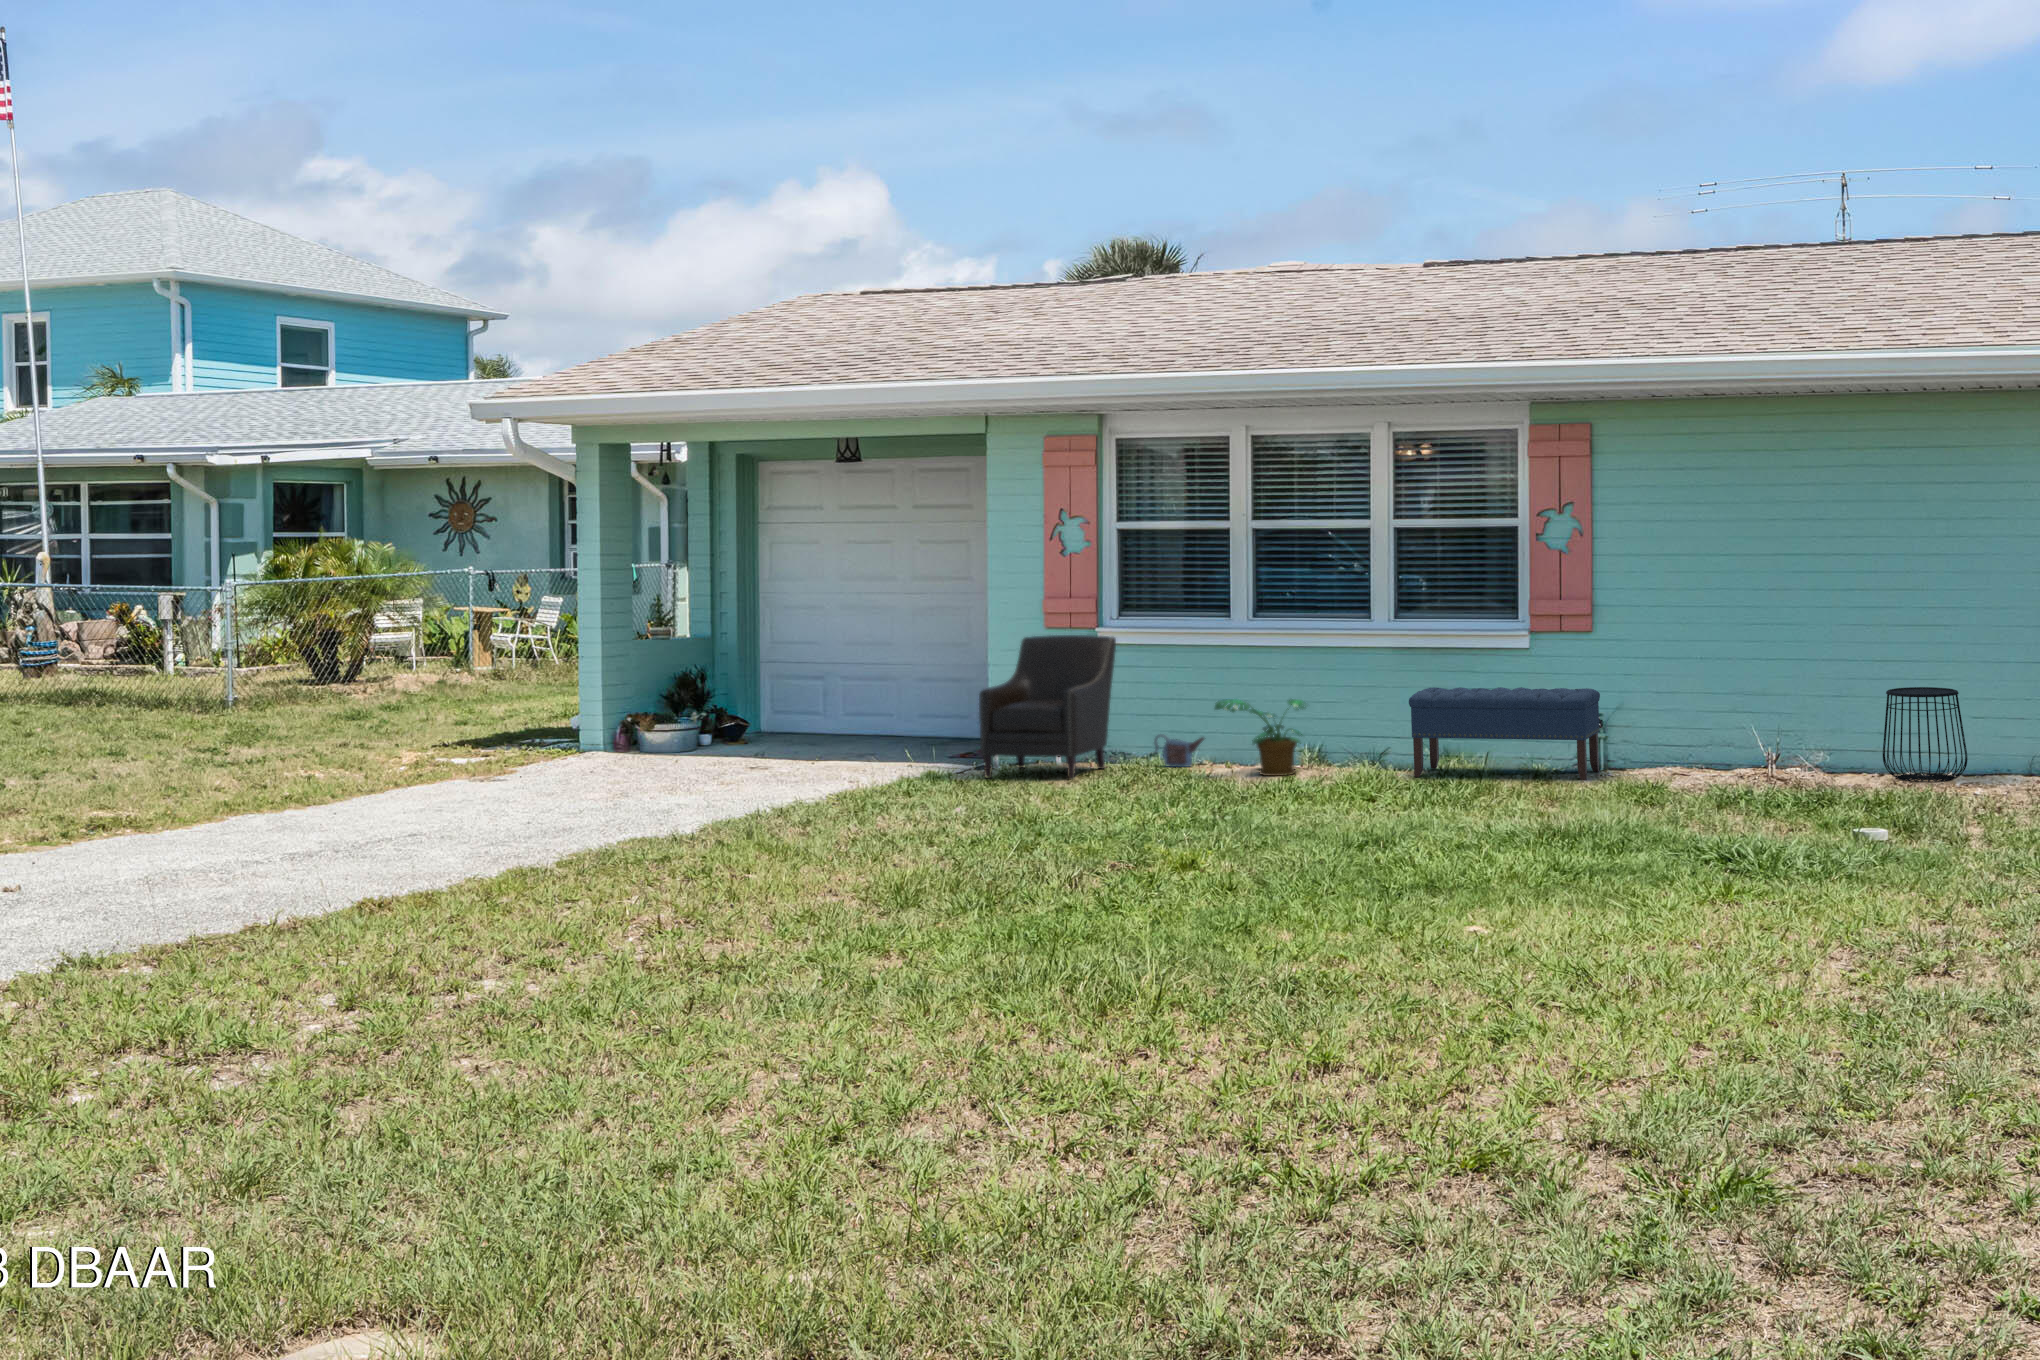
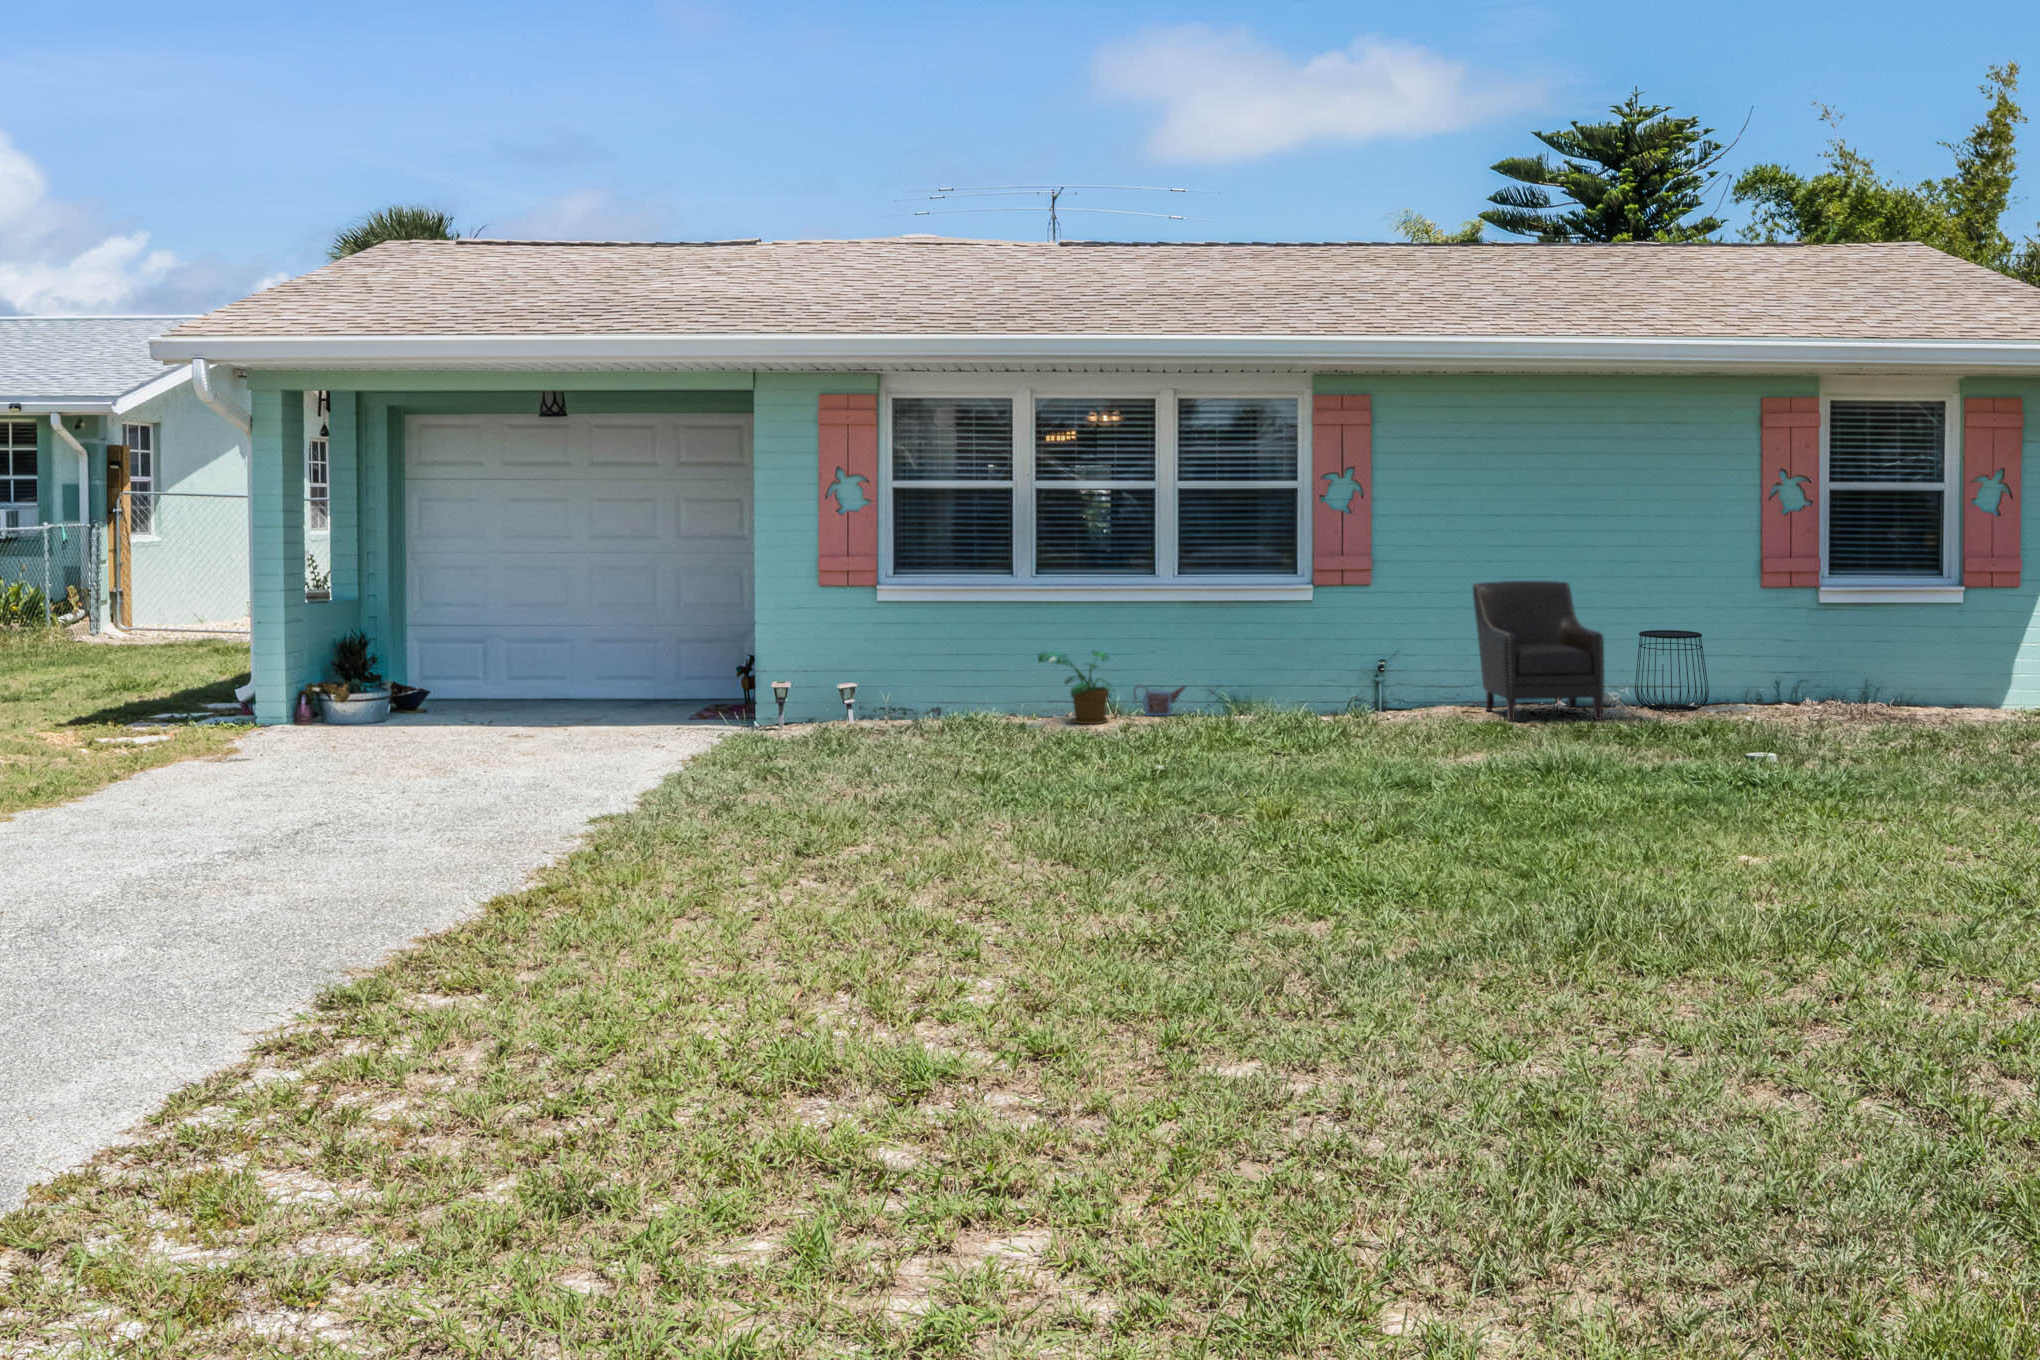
chair: present [979,635,1116,780] -> present [1473,581,1605,722]
bench: present [1409,687,1600,780] -> none [1220,636,1393,721]
watering can: present [1154,734,1204,767] -> present [1133,685,1185,716]

